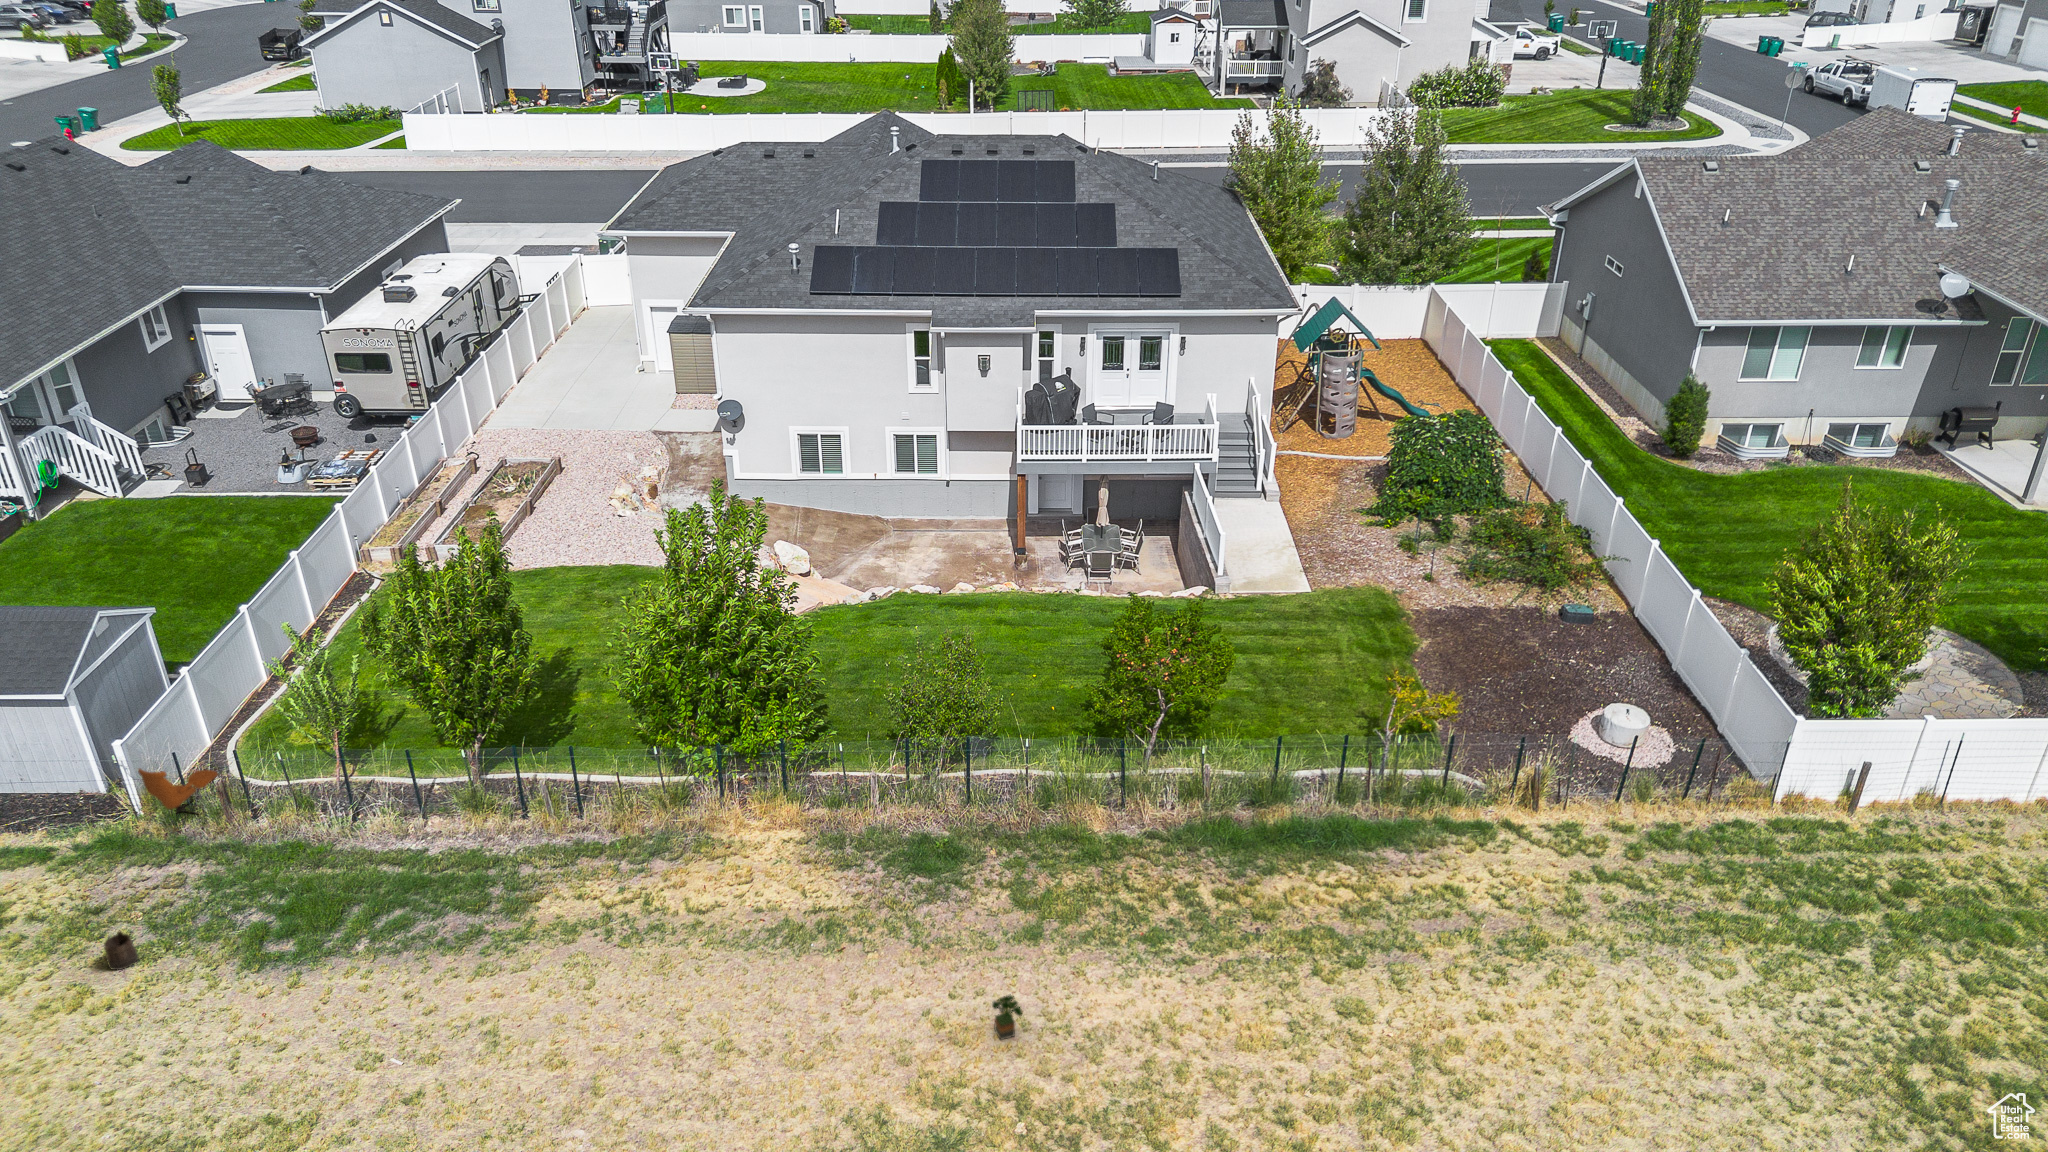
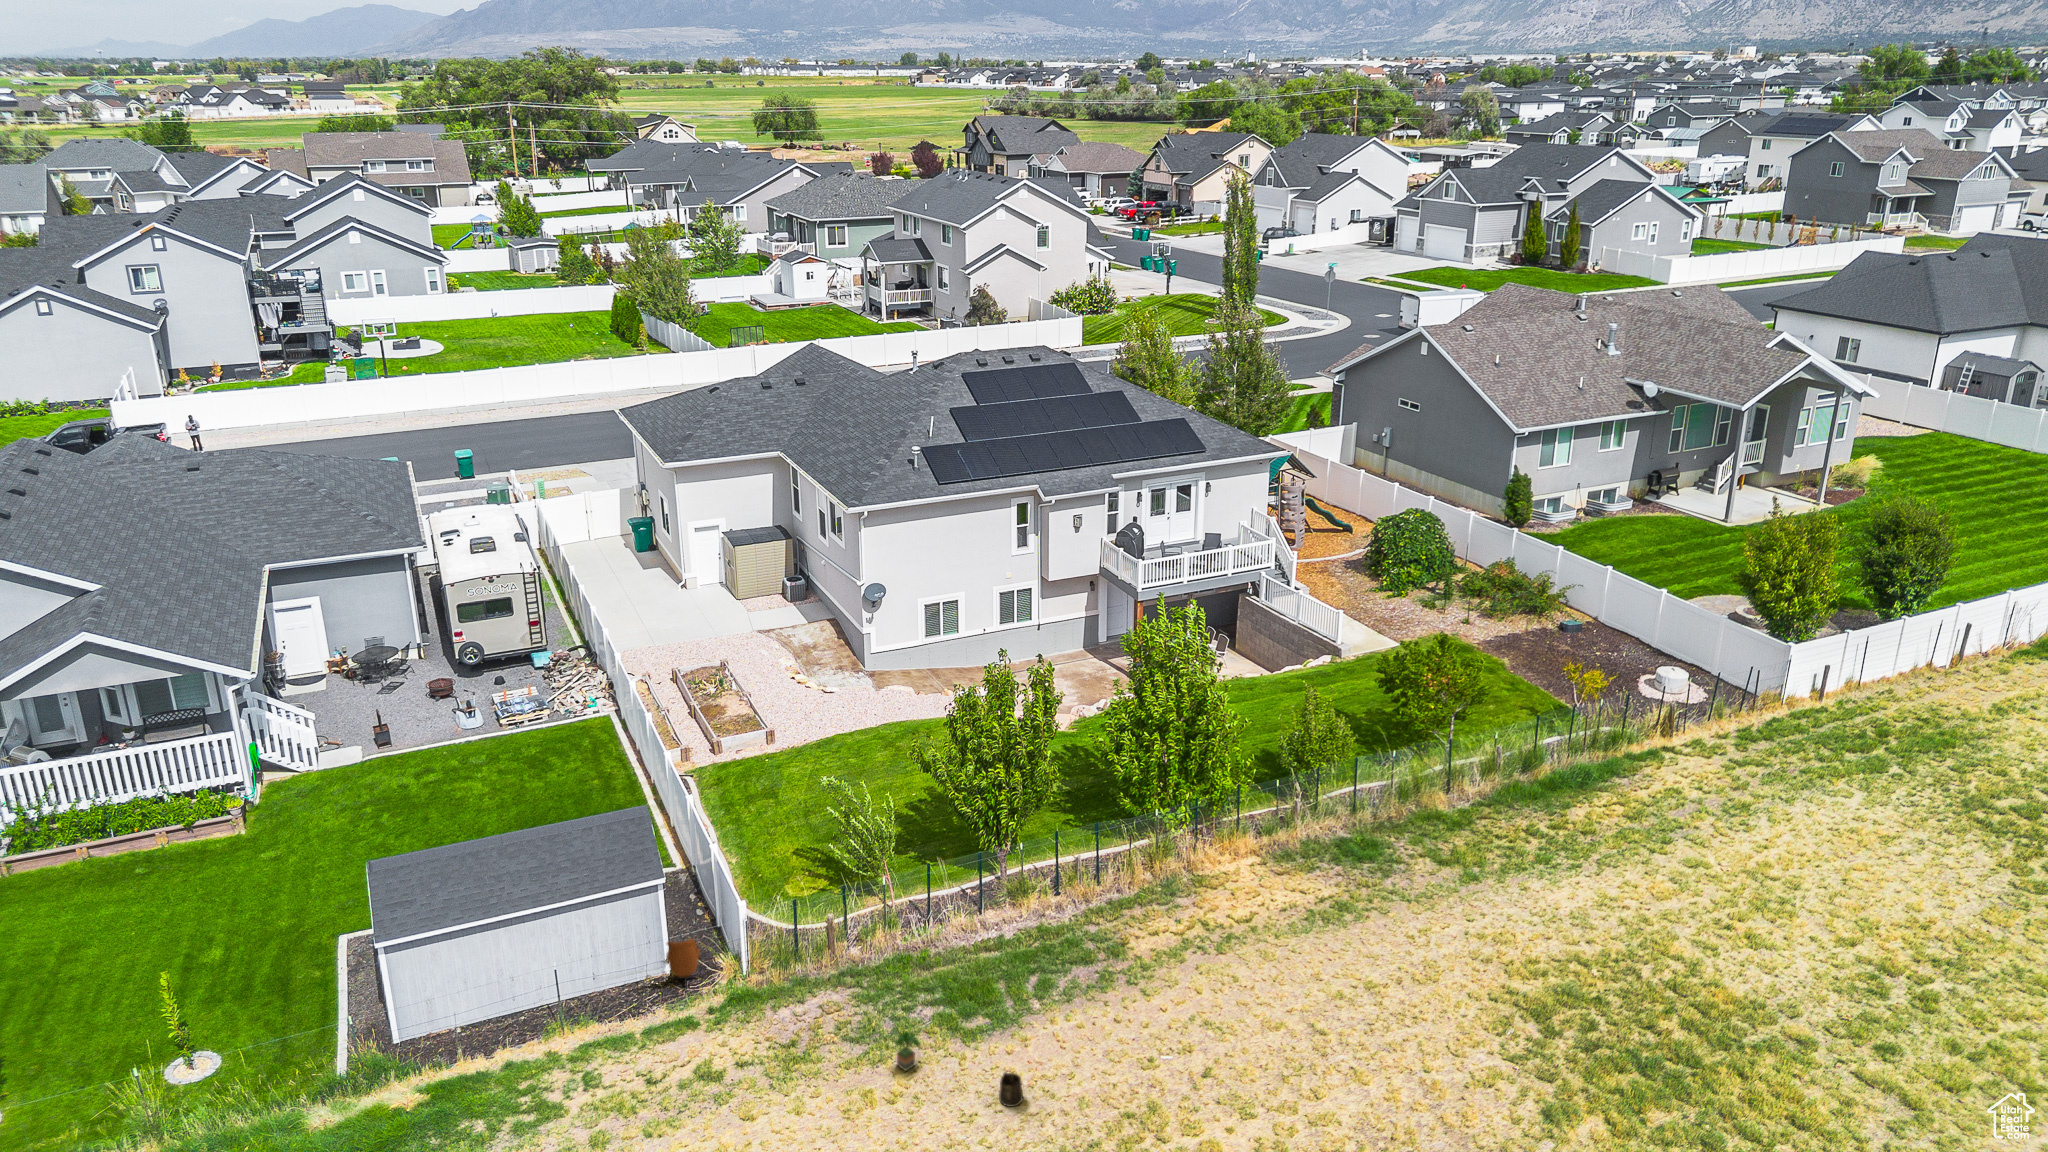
bucket: present [104,932,138,970] -> present [999,1073,1023,1107]
potted tree: present [992,995,1022,1040] -> present [894,1031,920,1071]

